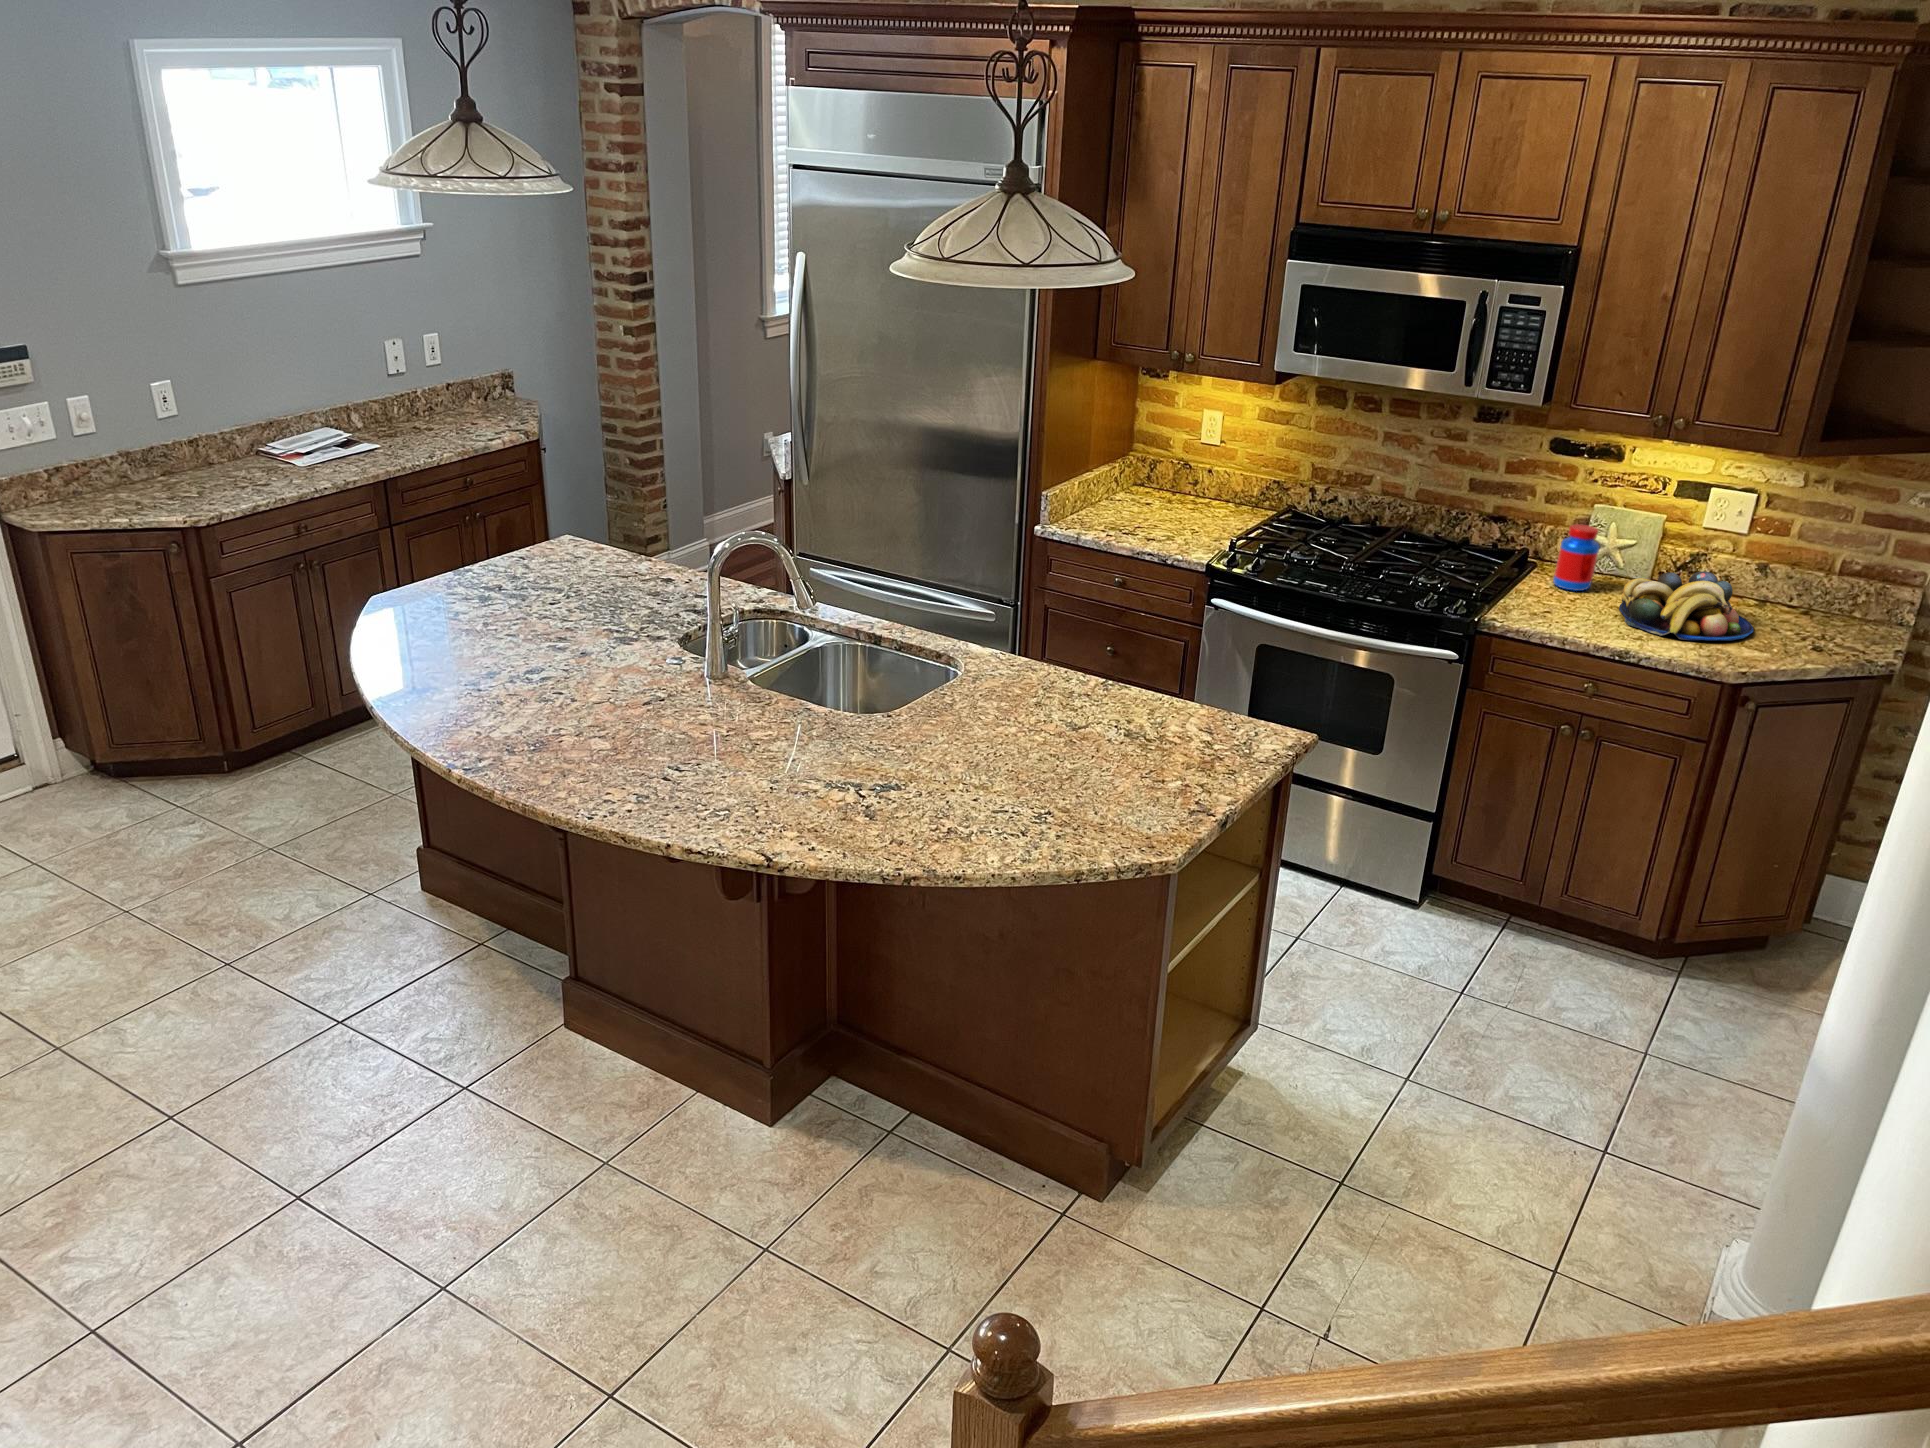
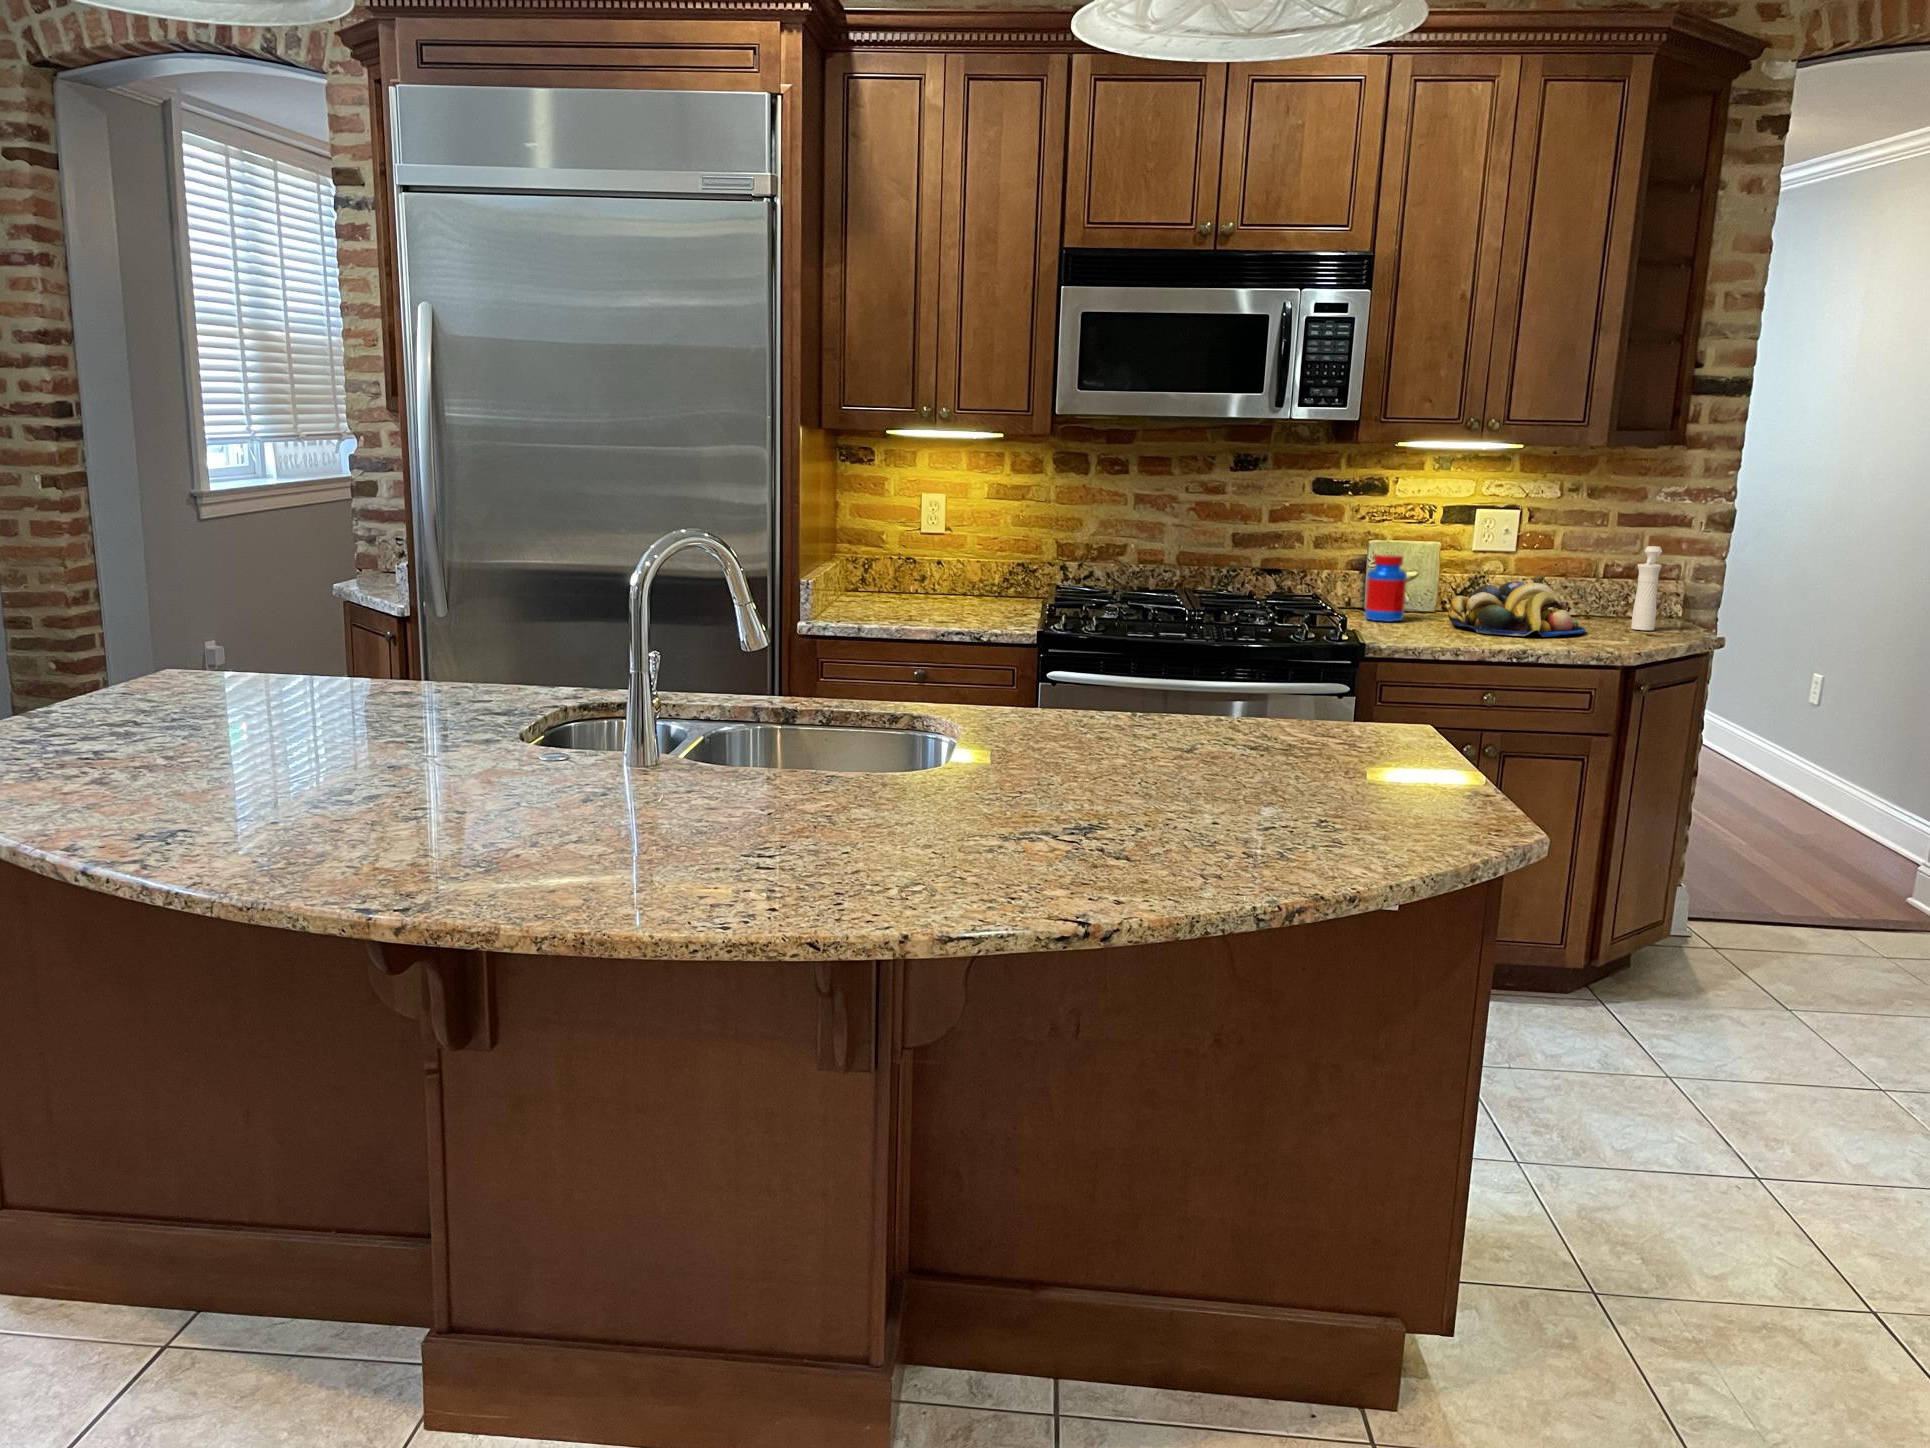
pepper mill: none [1817,556,1884,645] -> present [1631,546,1662,630]

